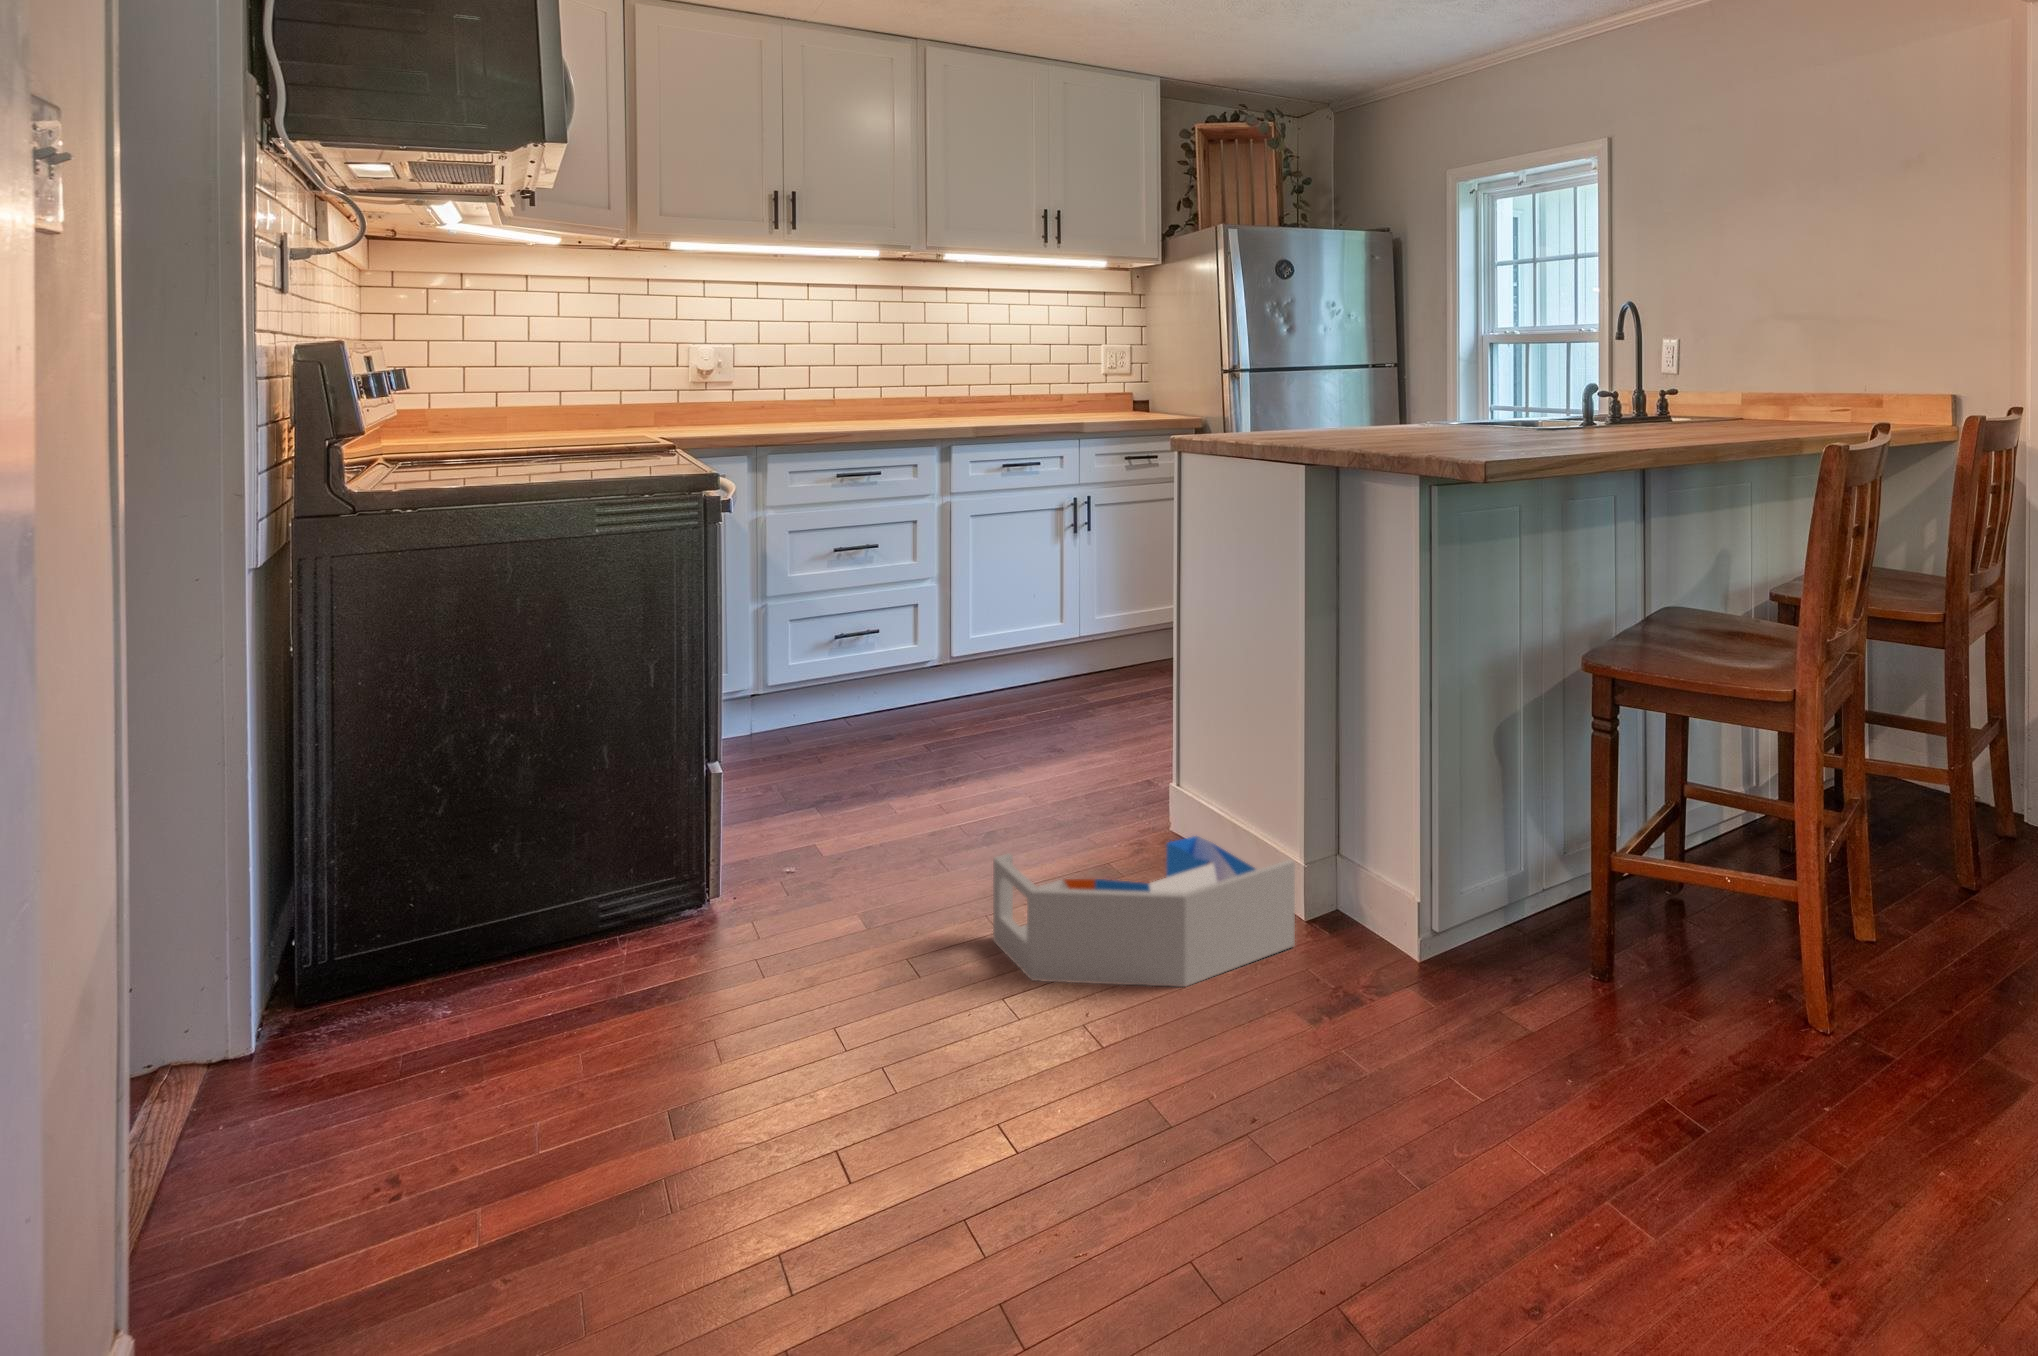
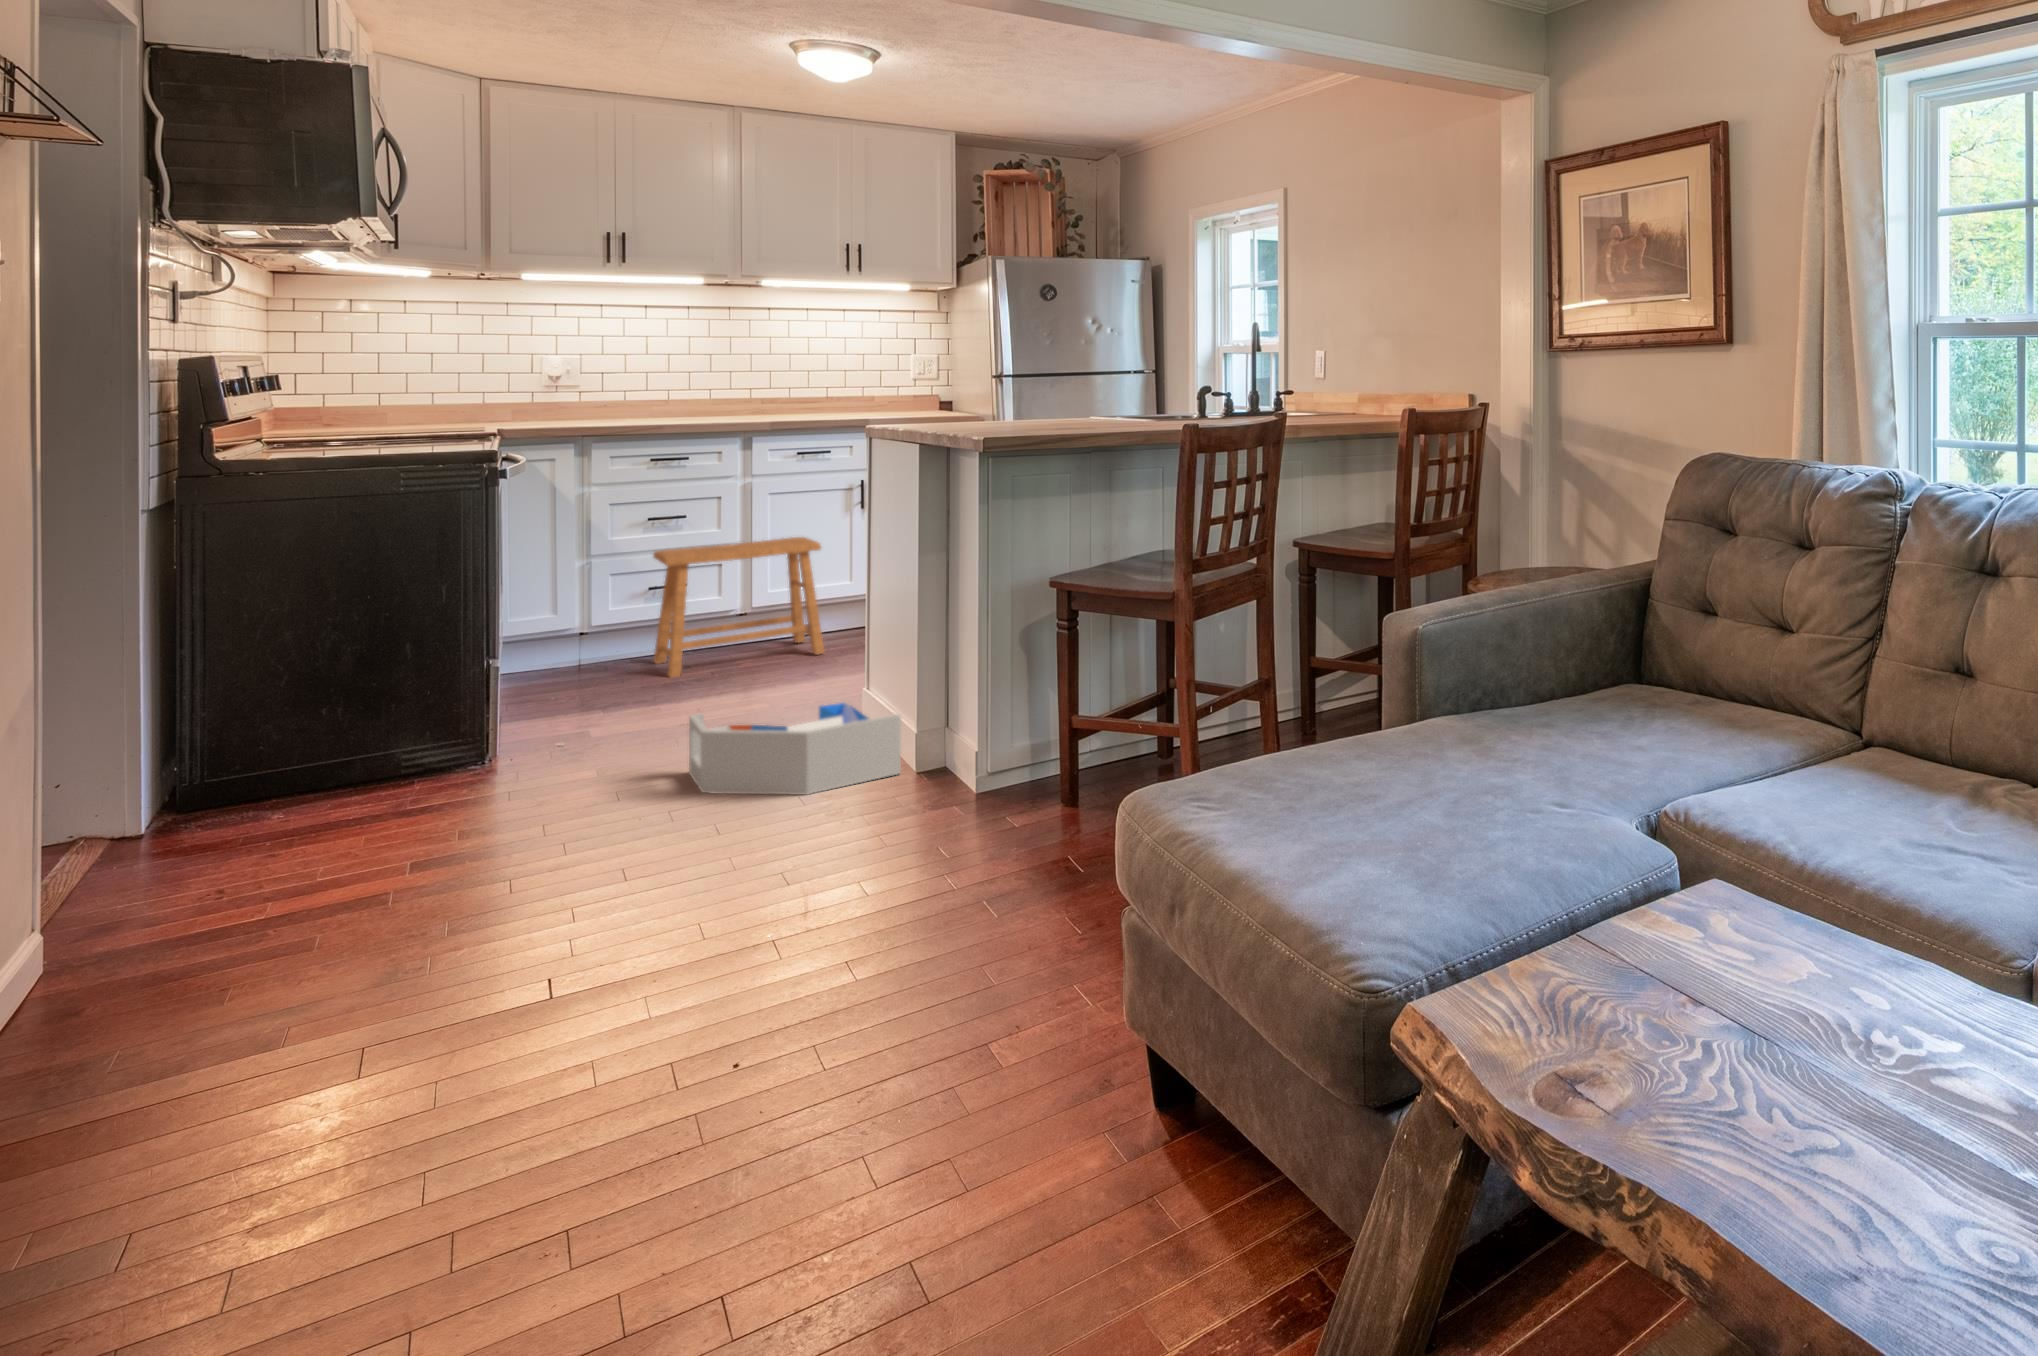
stool: none [845,574,1056,763] -> present [653,537,824,678]

